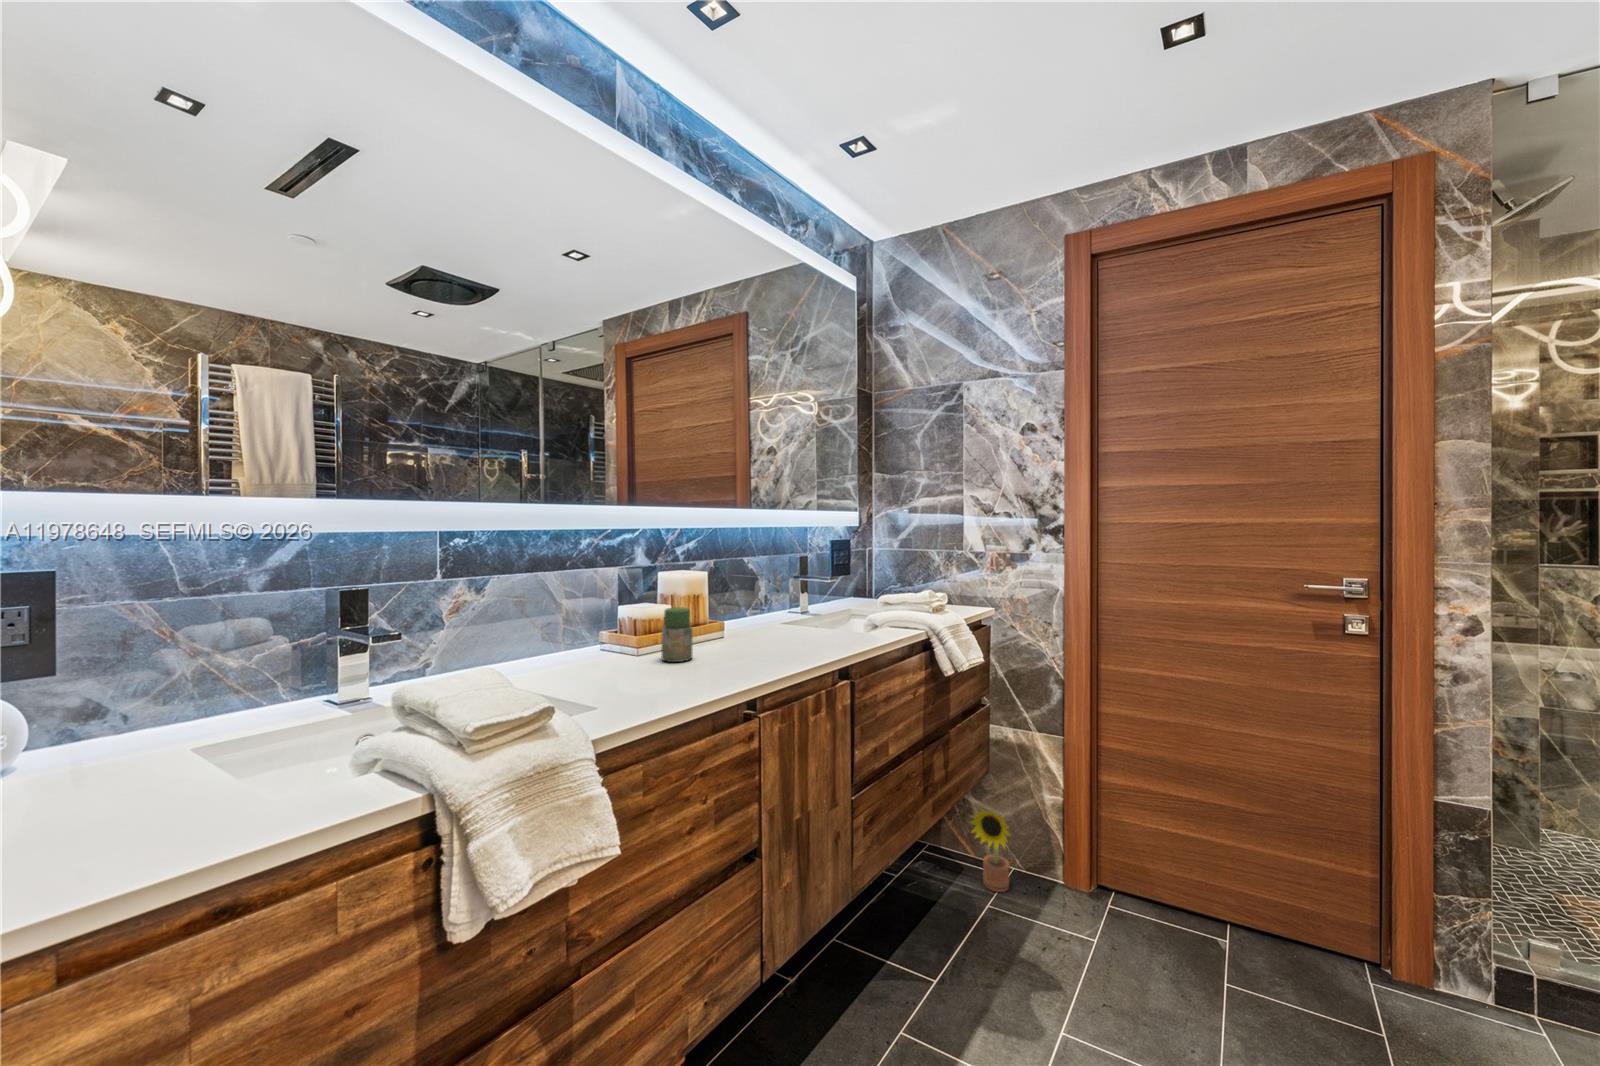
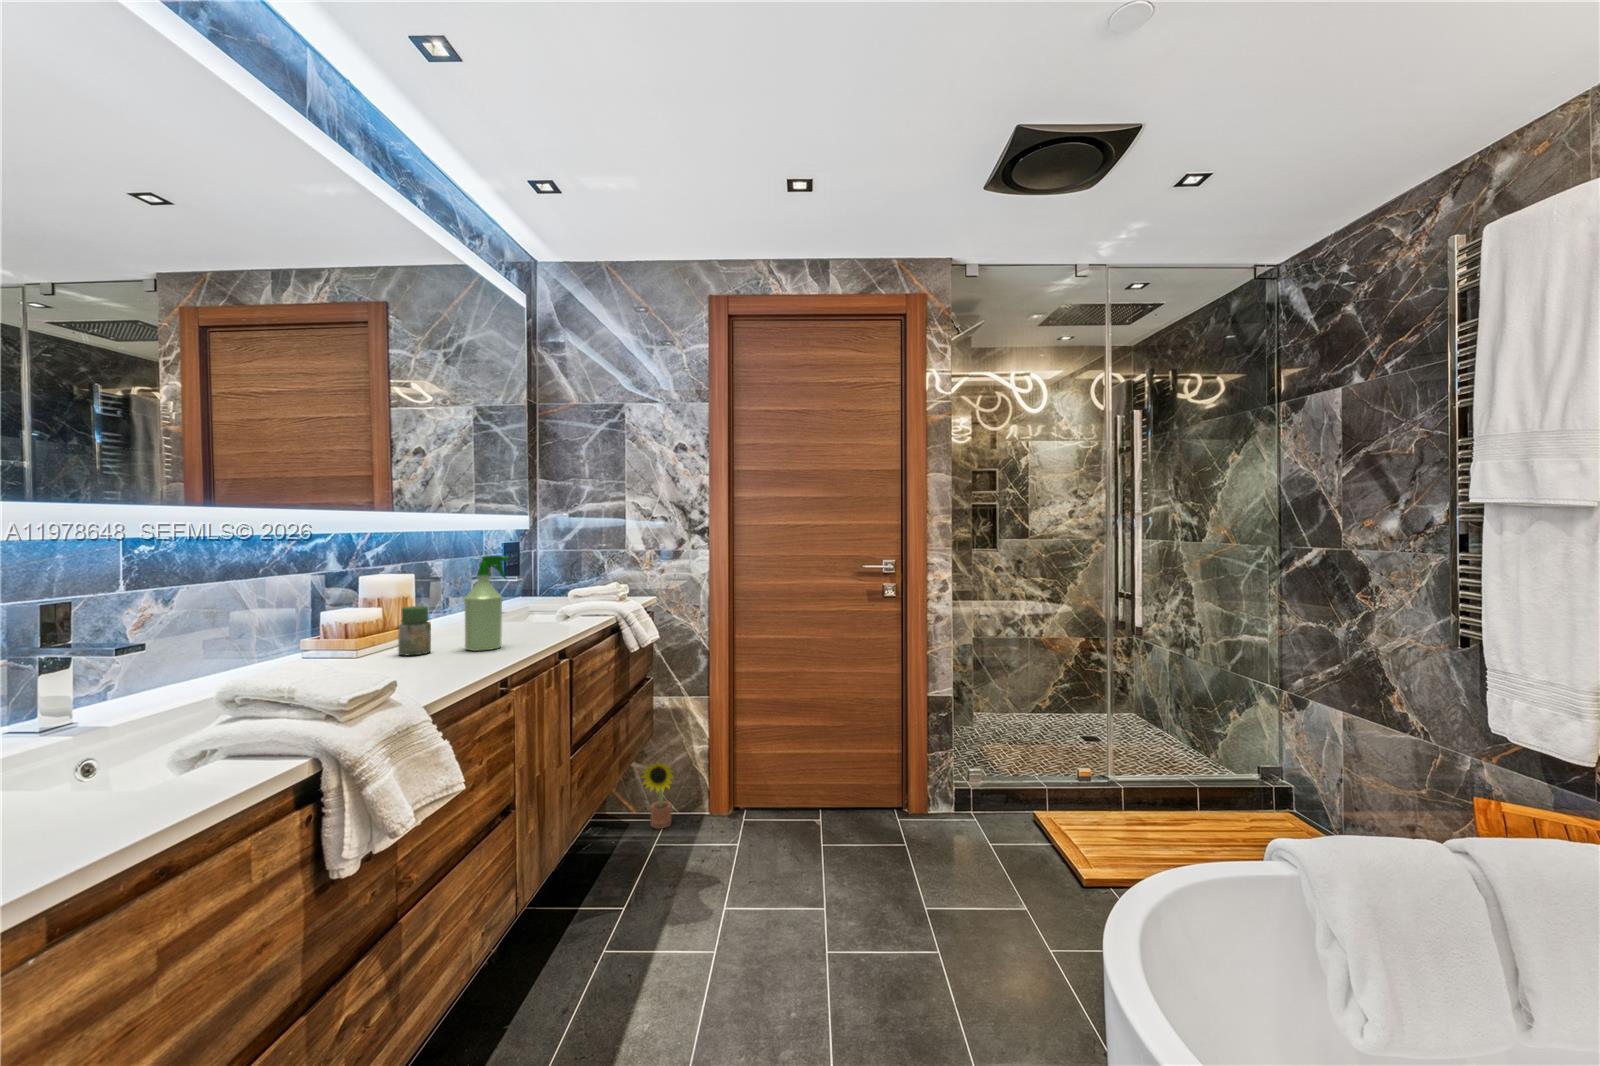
spray bottle: none [722,555,768,666] -> present [464,556,508,651]

